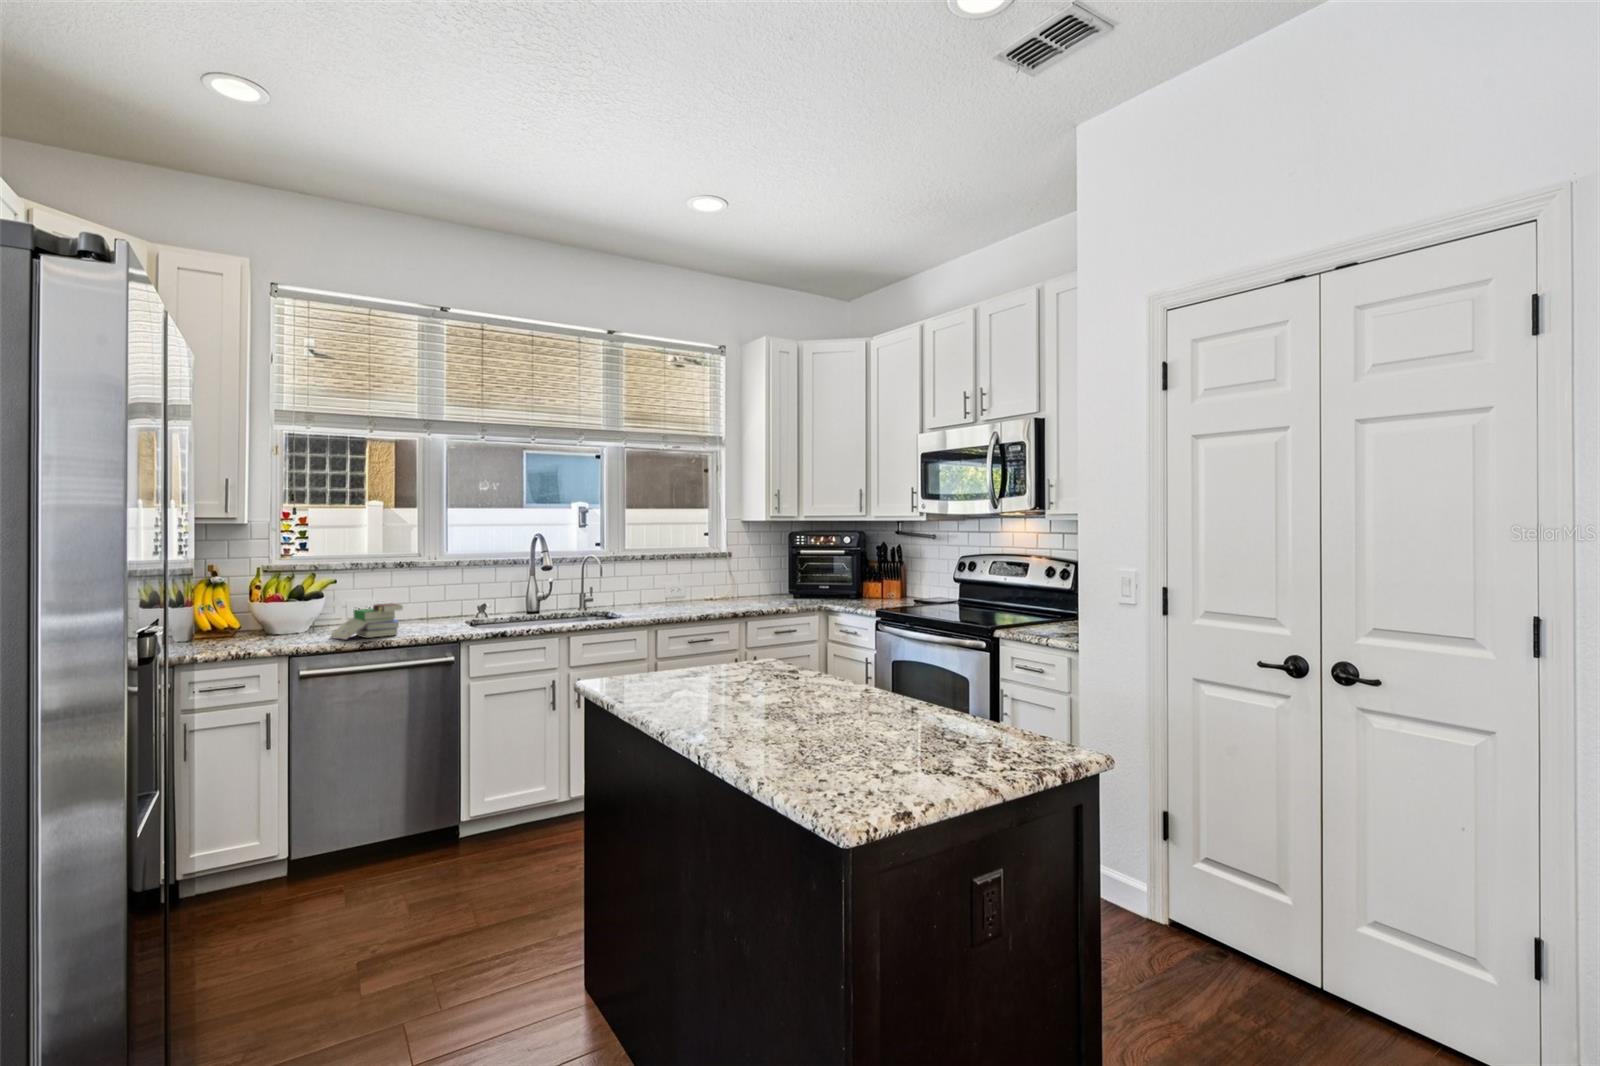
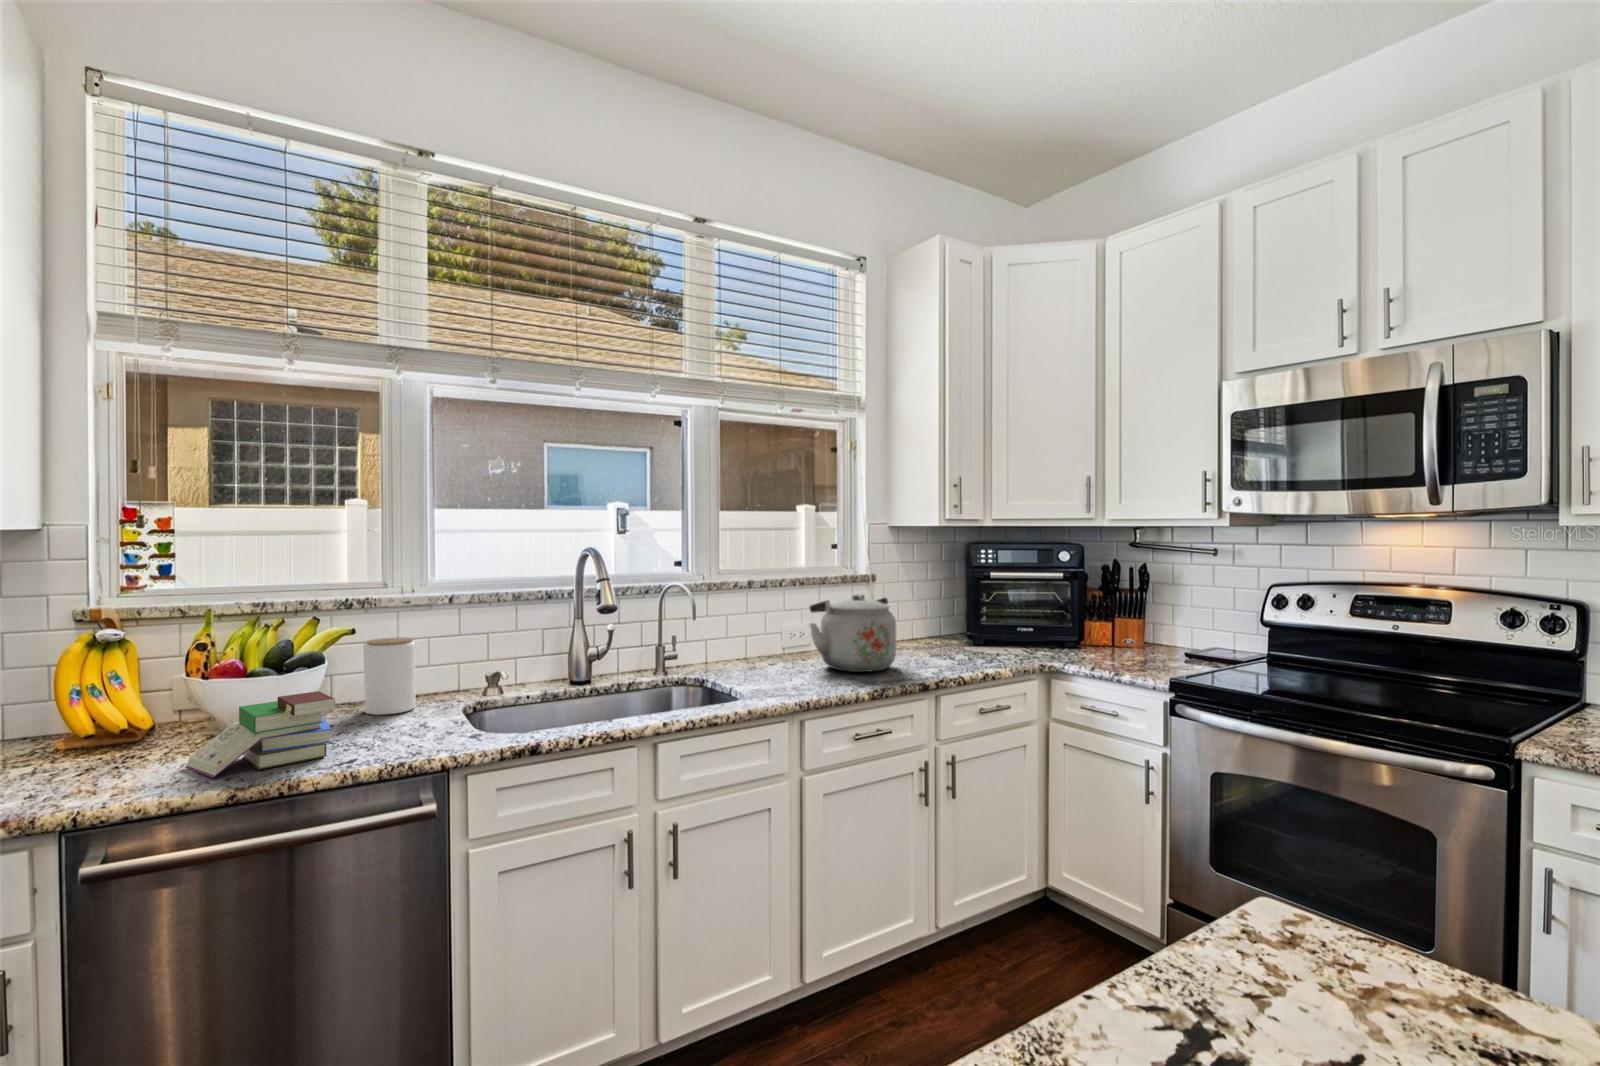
kettle: none [674,562,729,609] -> present [810,594,896,672]
jar: none [410,583,438,623] -> present [364,638,415,715]

